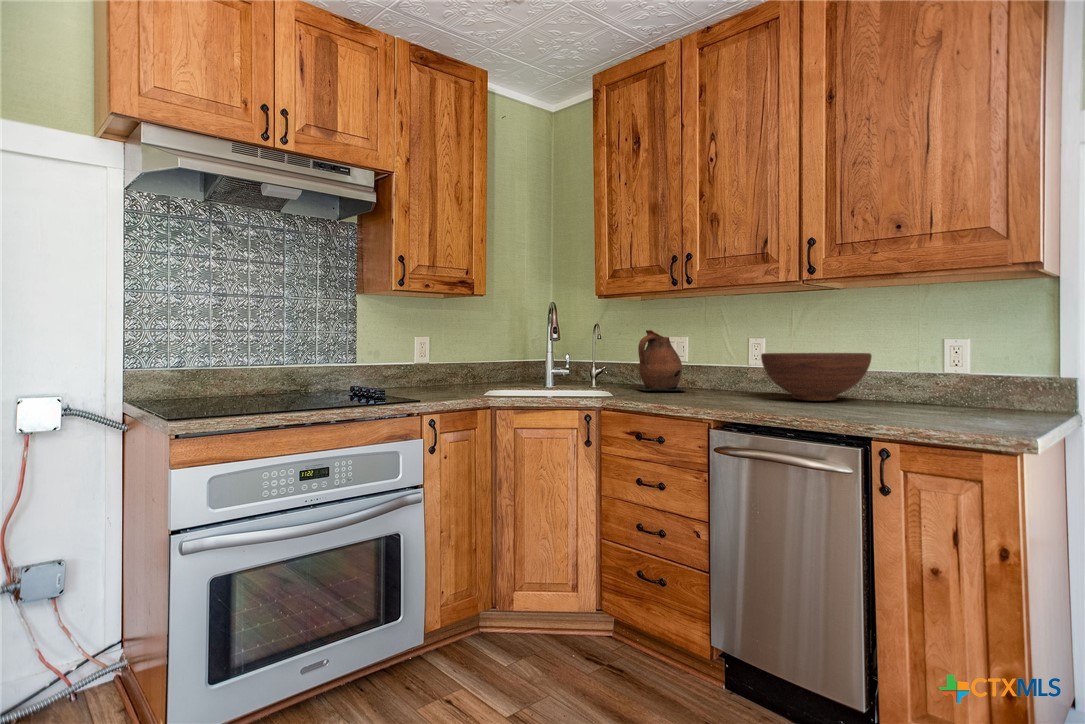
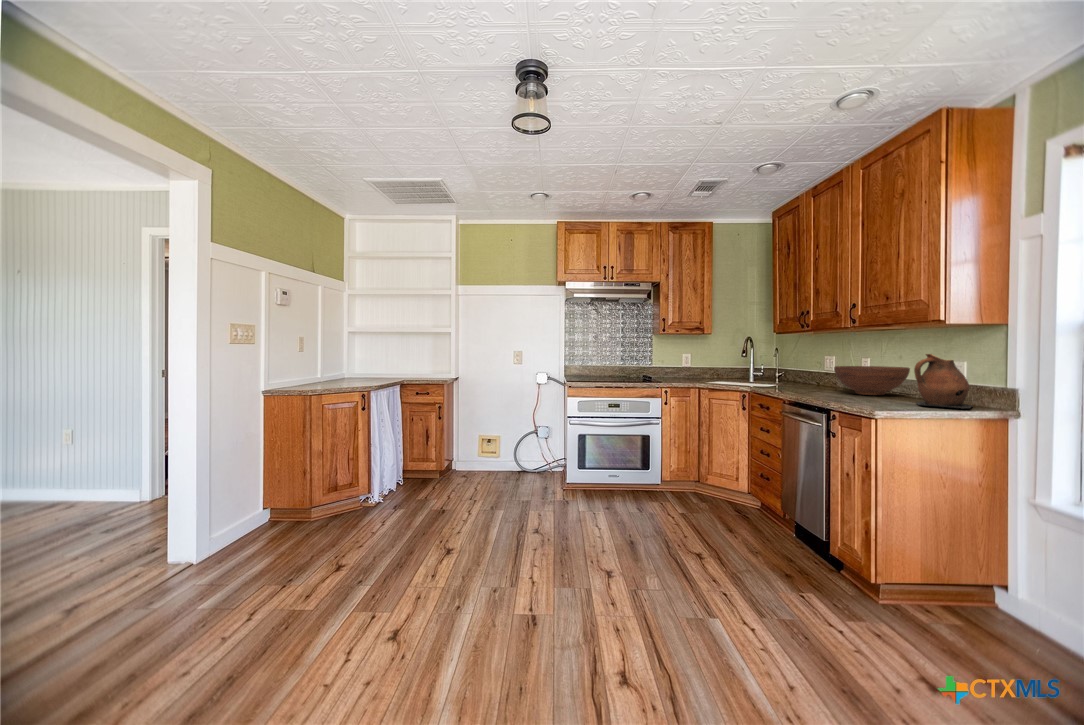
ceramic pitcher: present [638,330,686,391] -> present [914,354,973,409]

